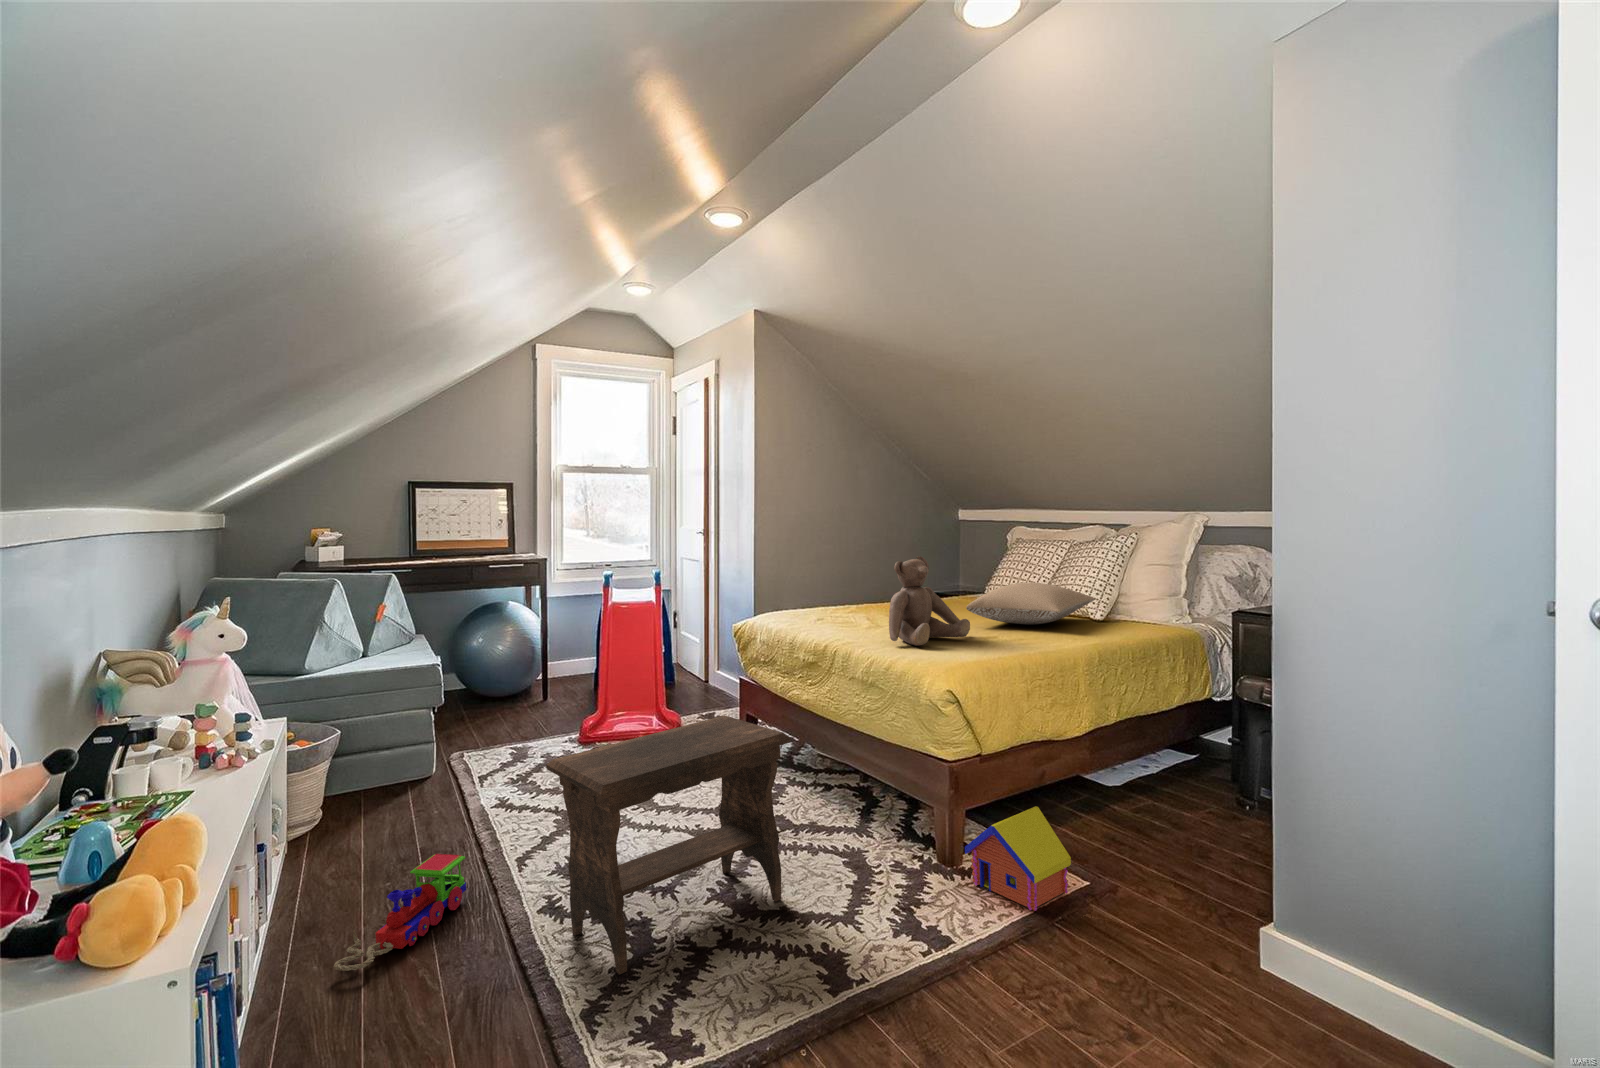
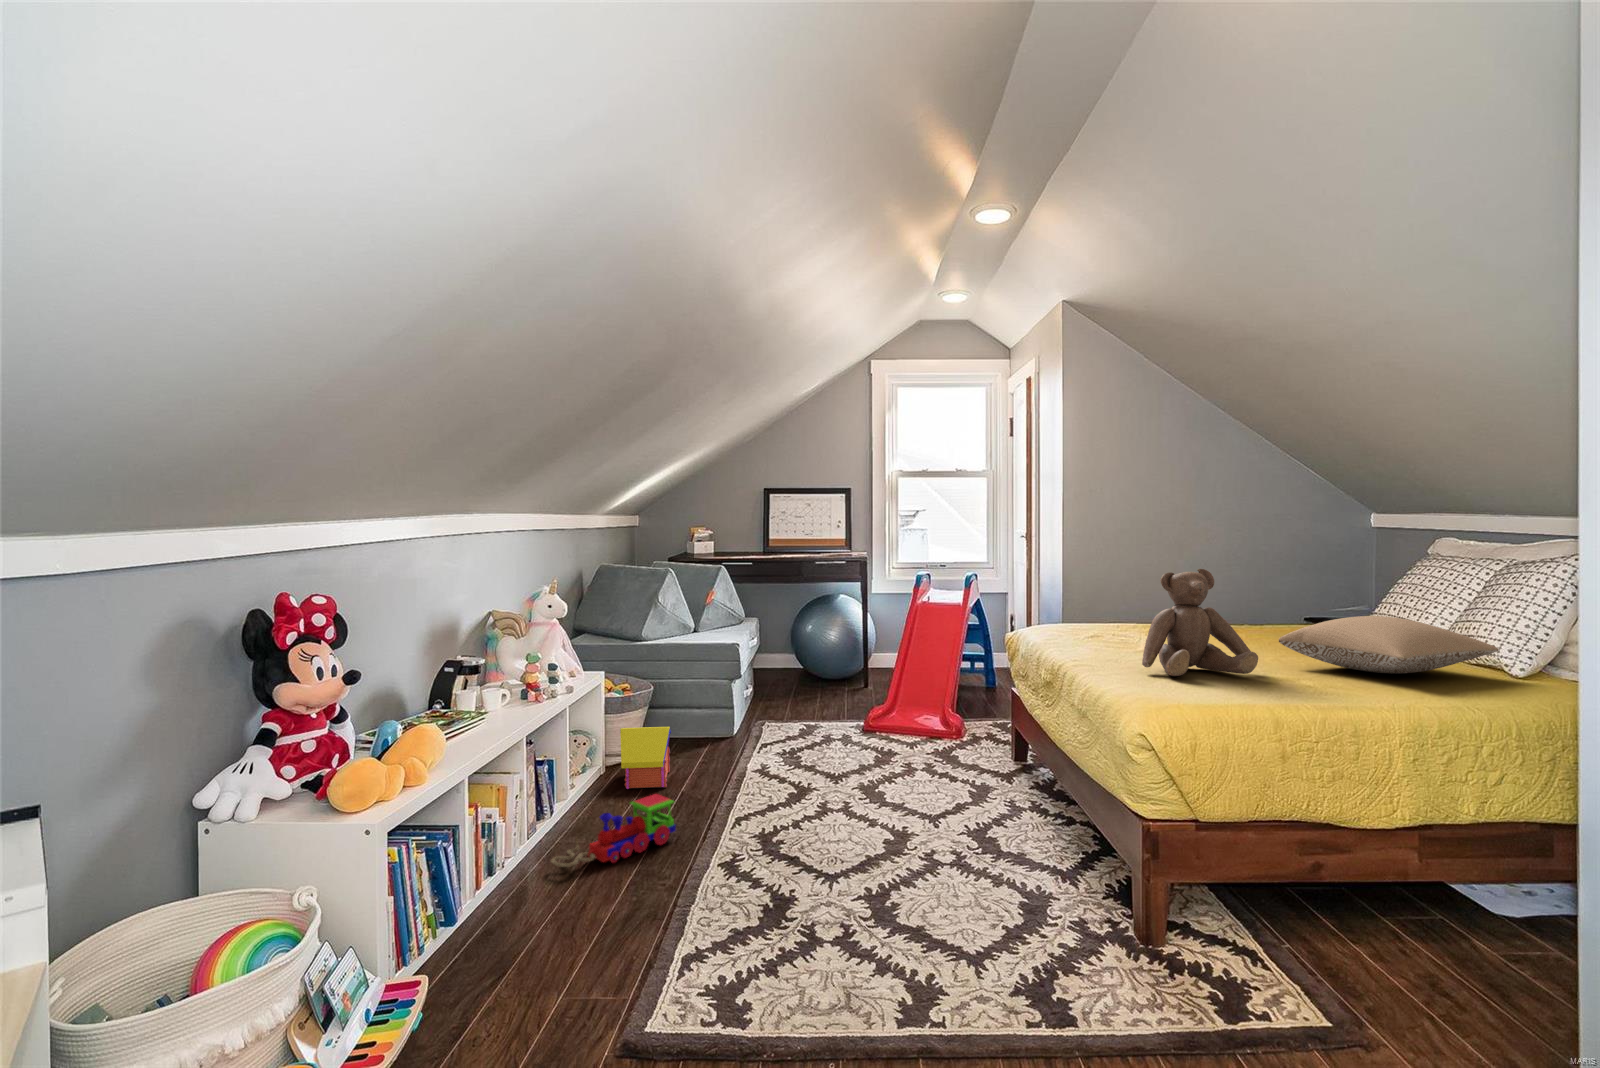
footstool: present [546,715,791,975] -> none [713,716,944,937]
toy house: present [965,806,1071,911] -> present [620,727,671,789]

